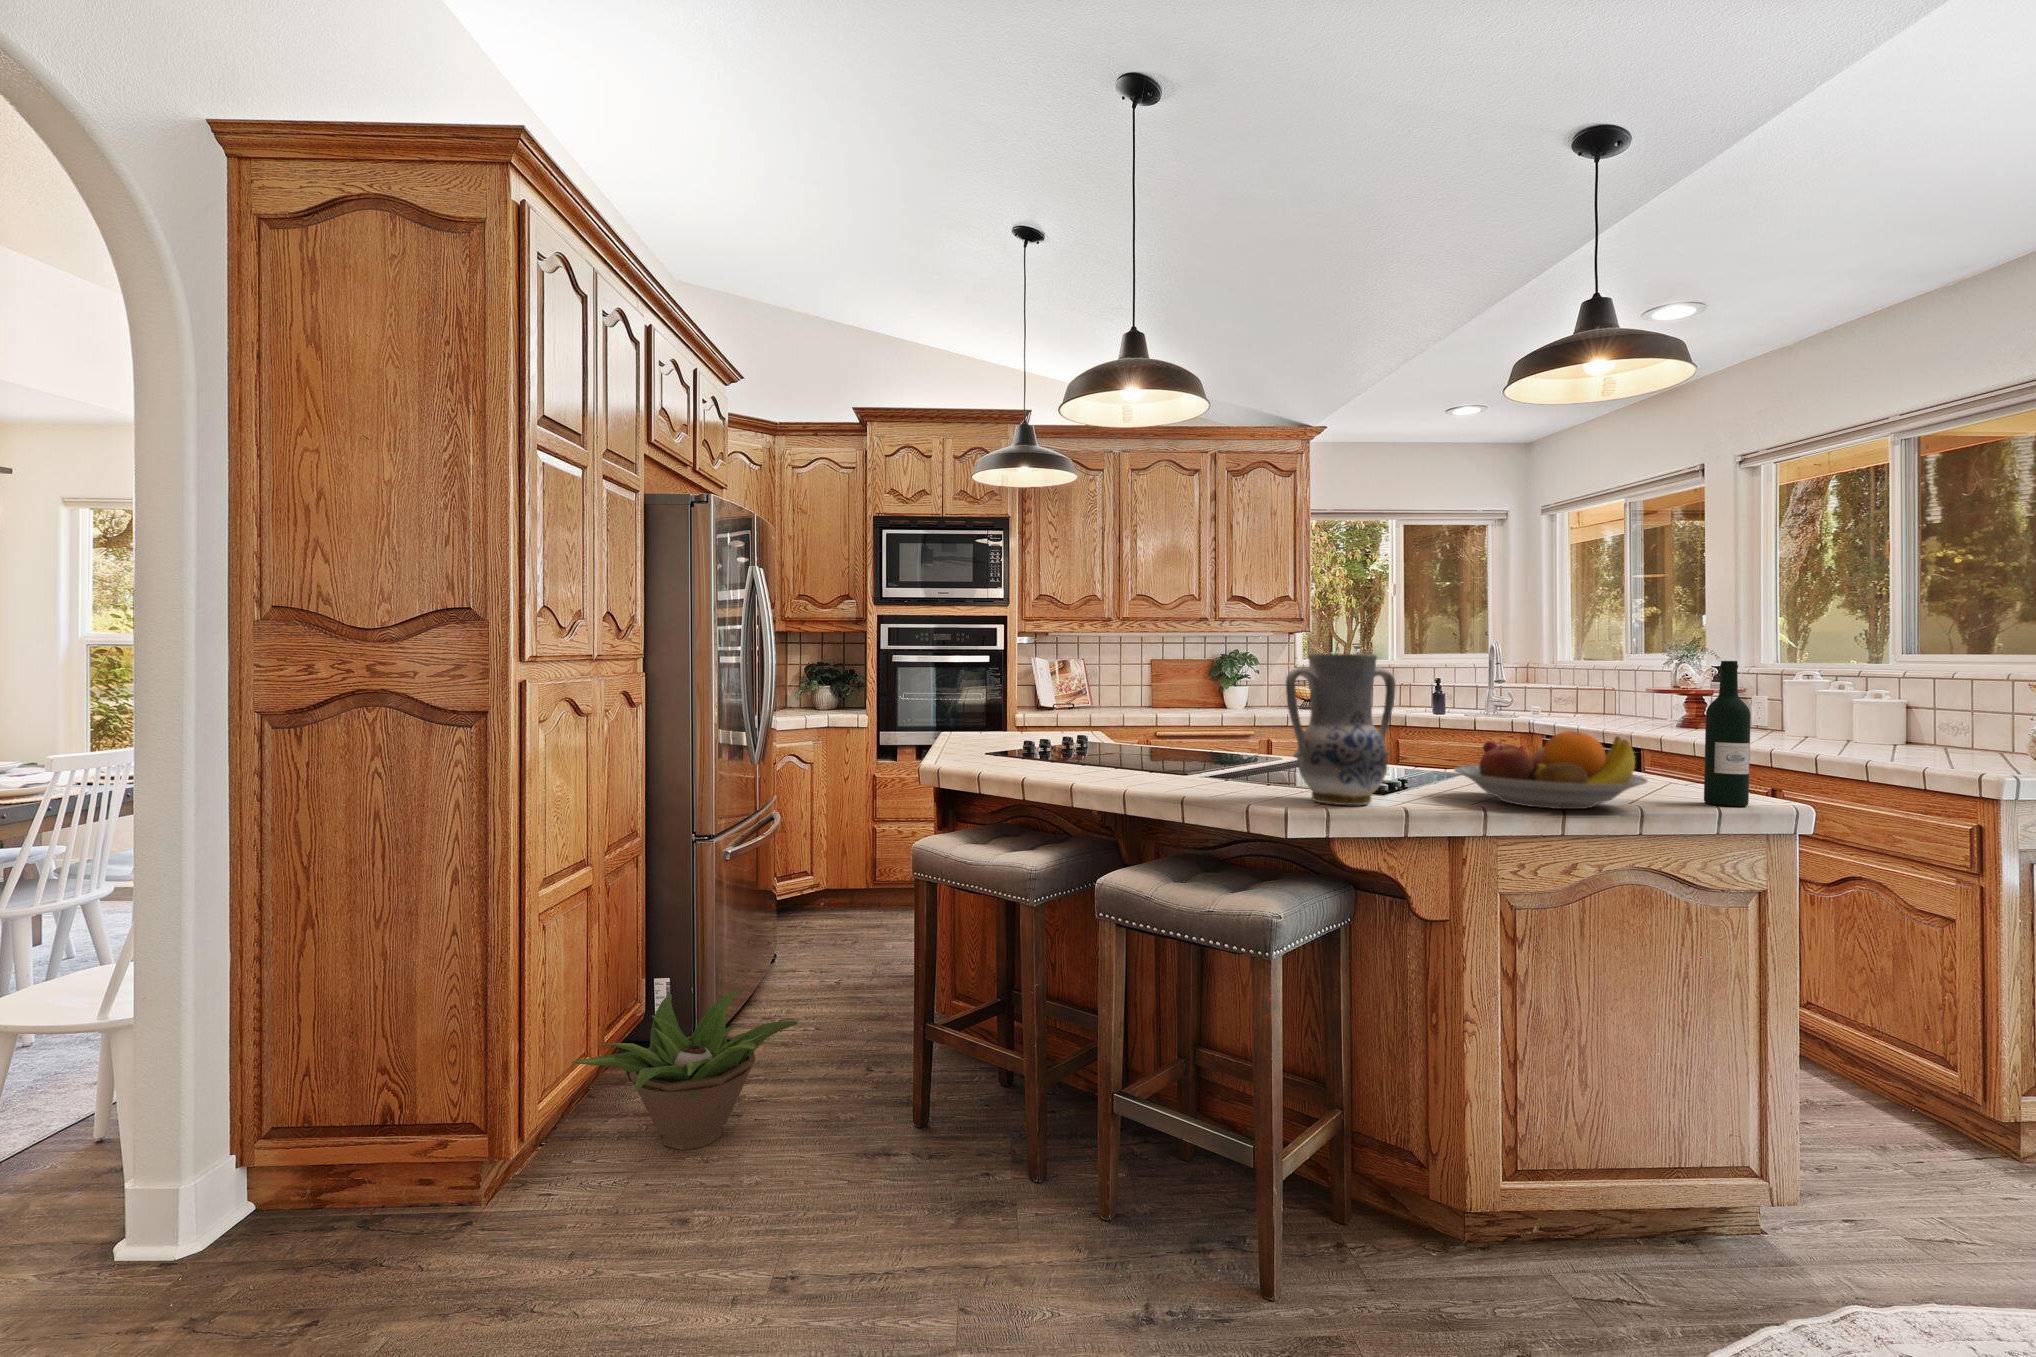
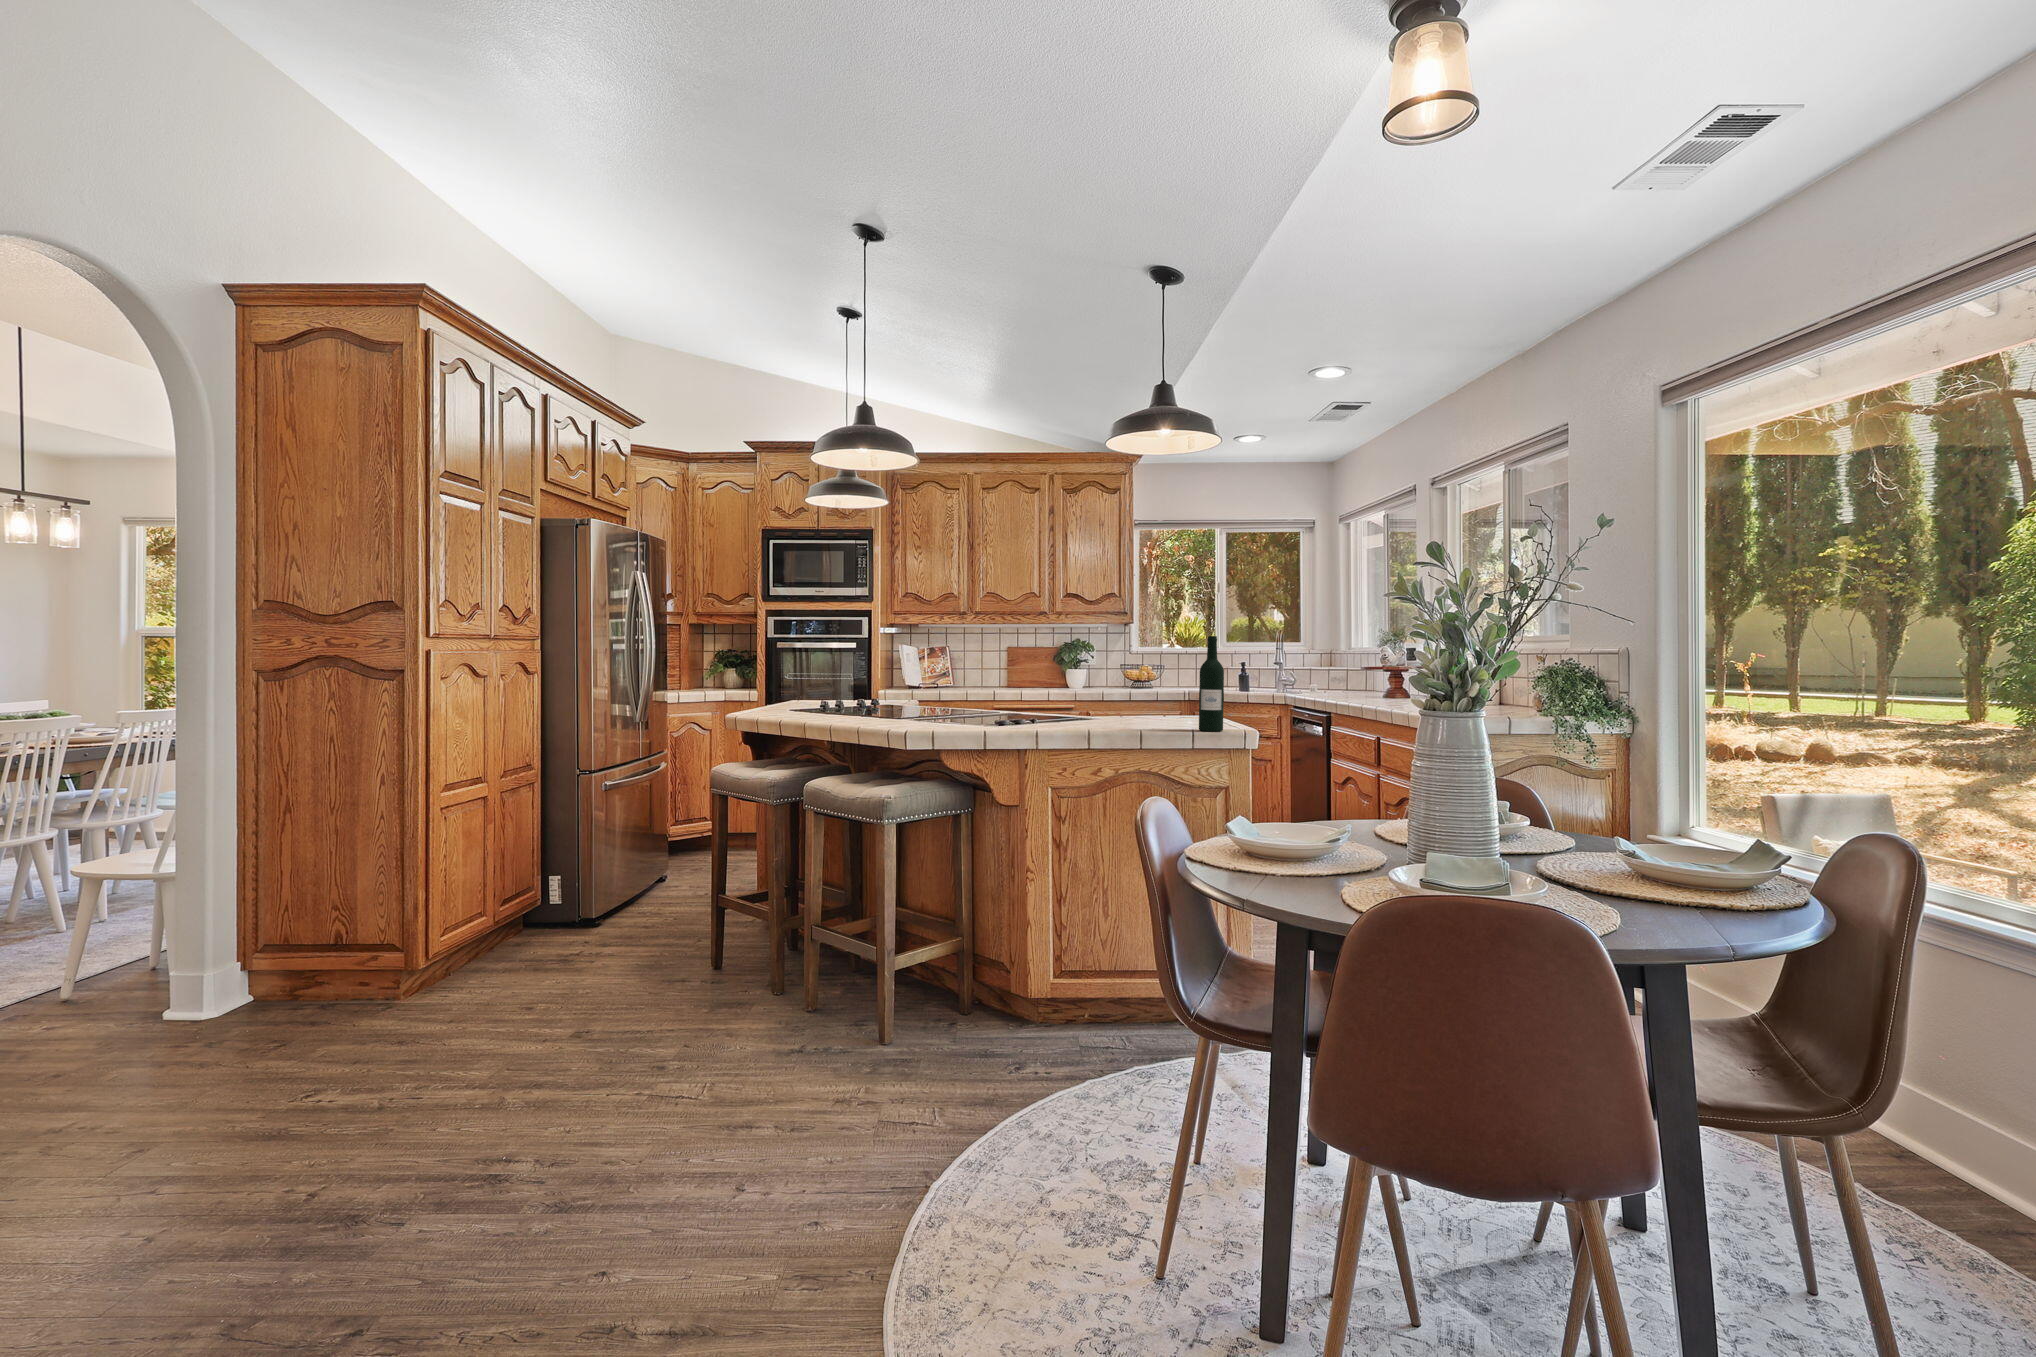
vase: present [1286,653,1396,805] -> none [910,630,986,728]
fruit bowl: present [1454,731,1647,809] -> none [1032,682,1143,731]
decorative plant: present [571,990,797,1150] -> none [468,877,634,977]

